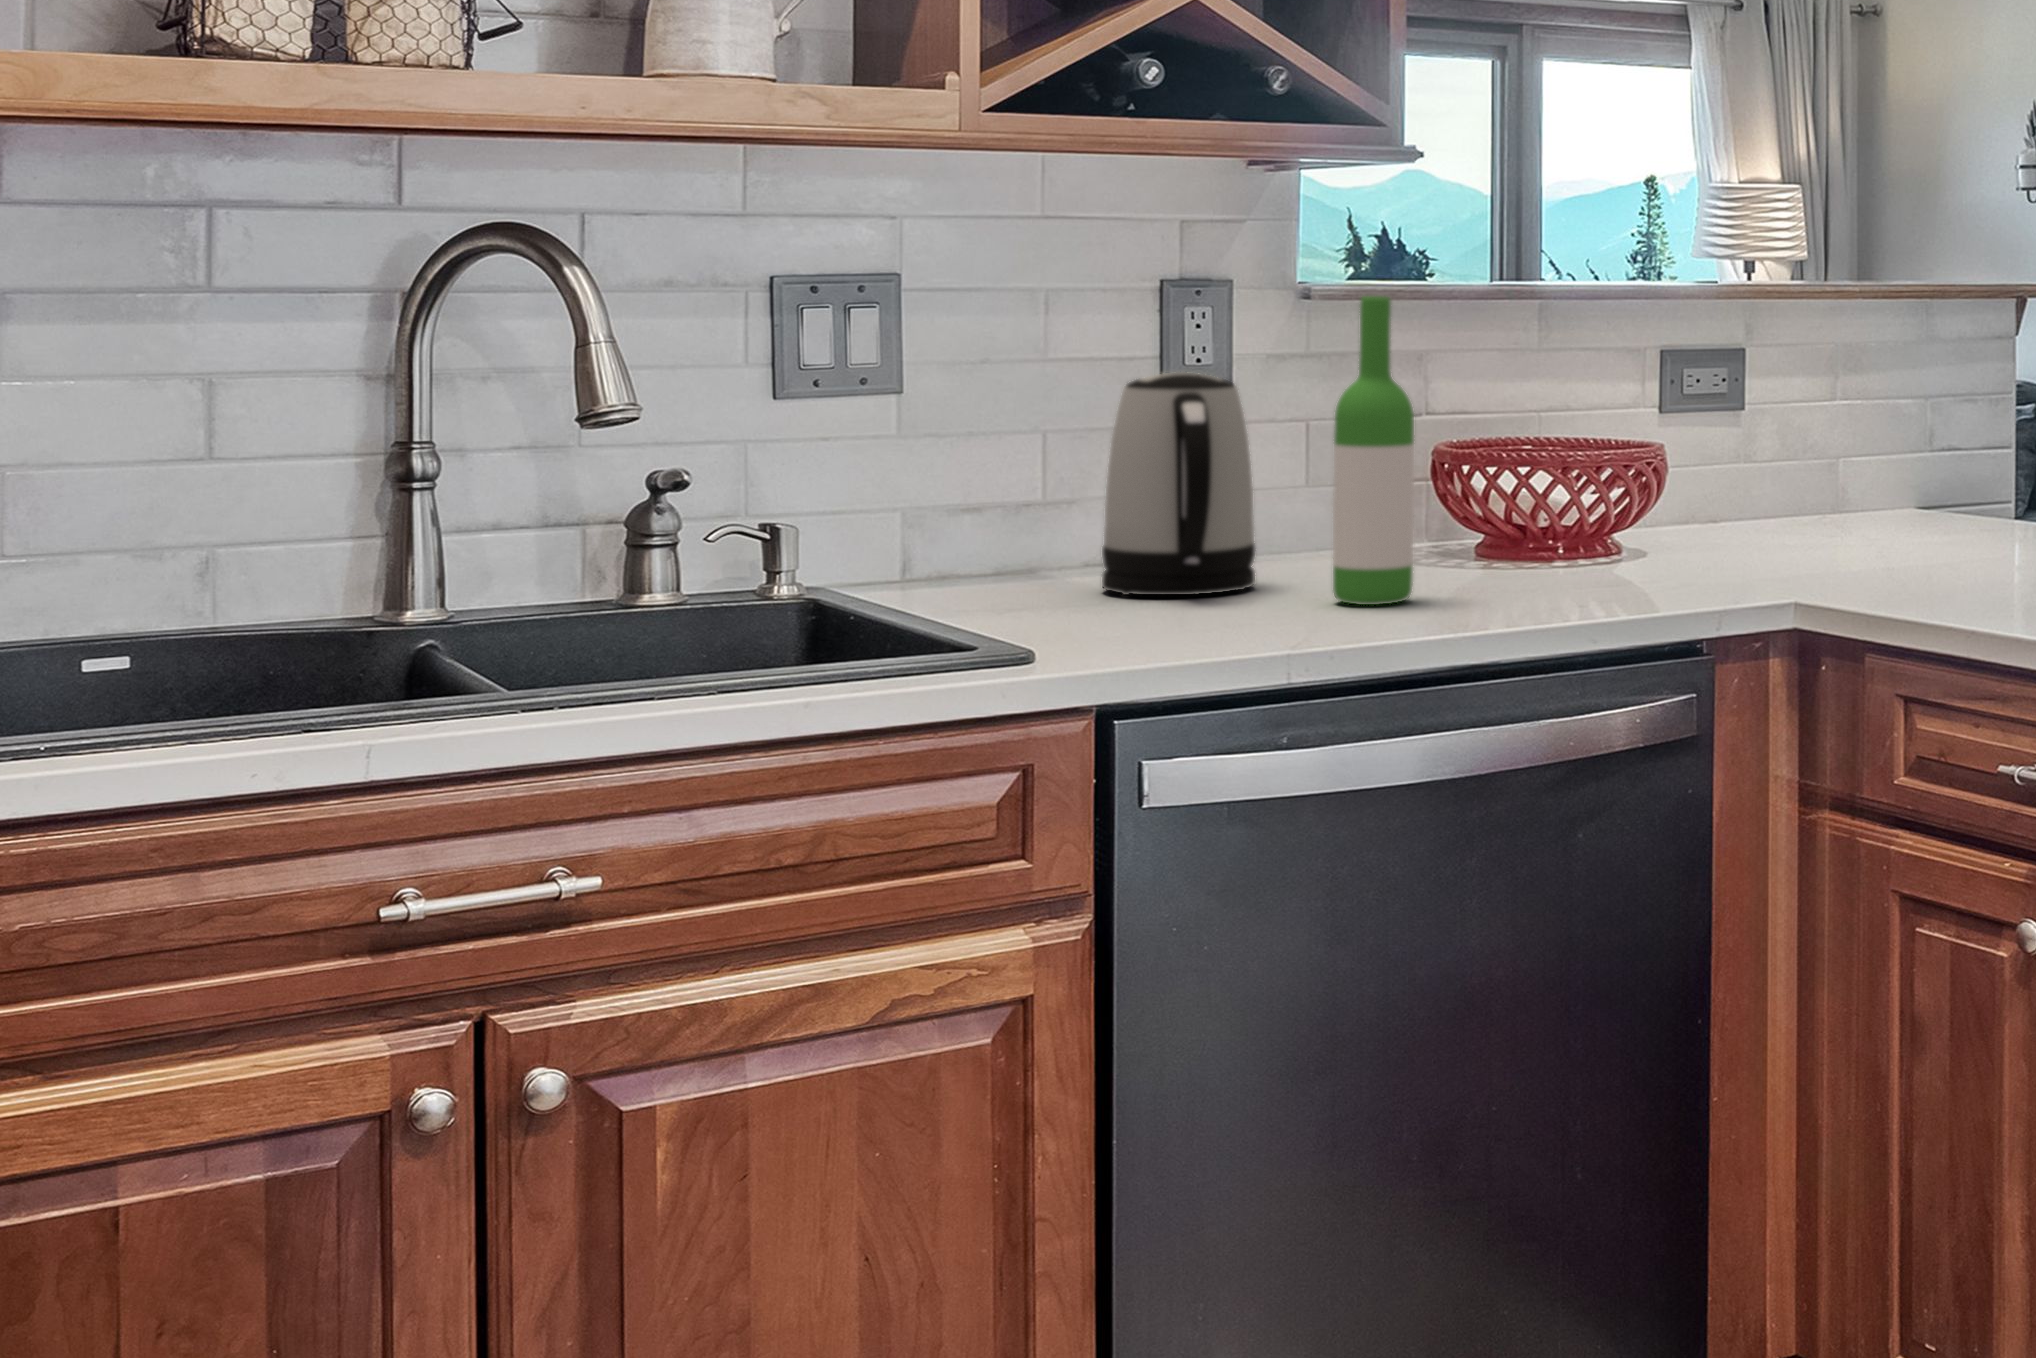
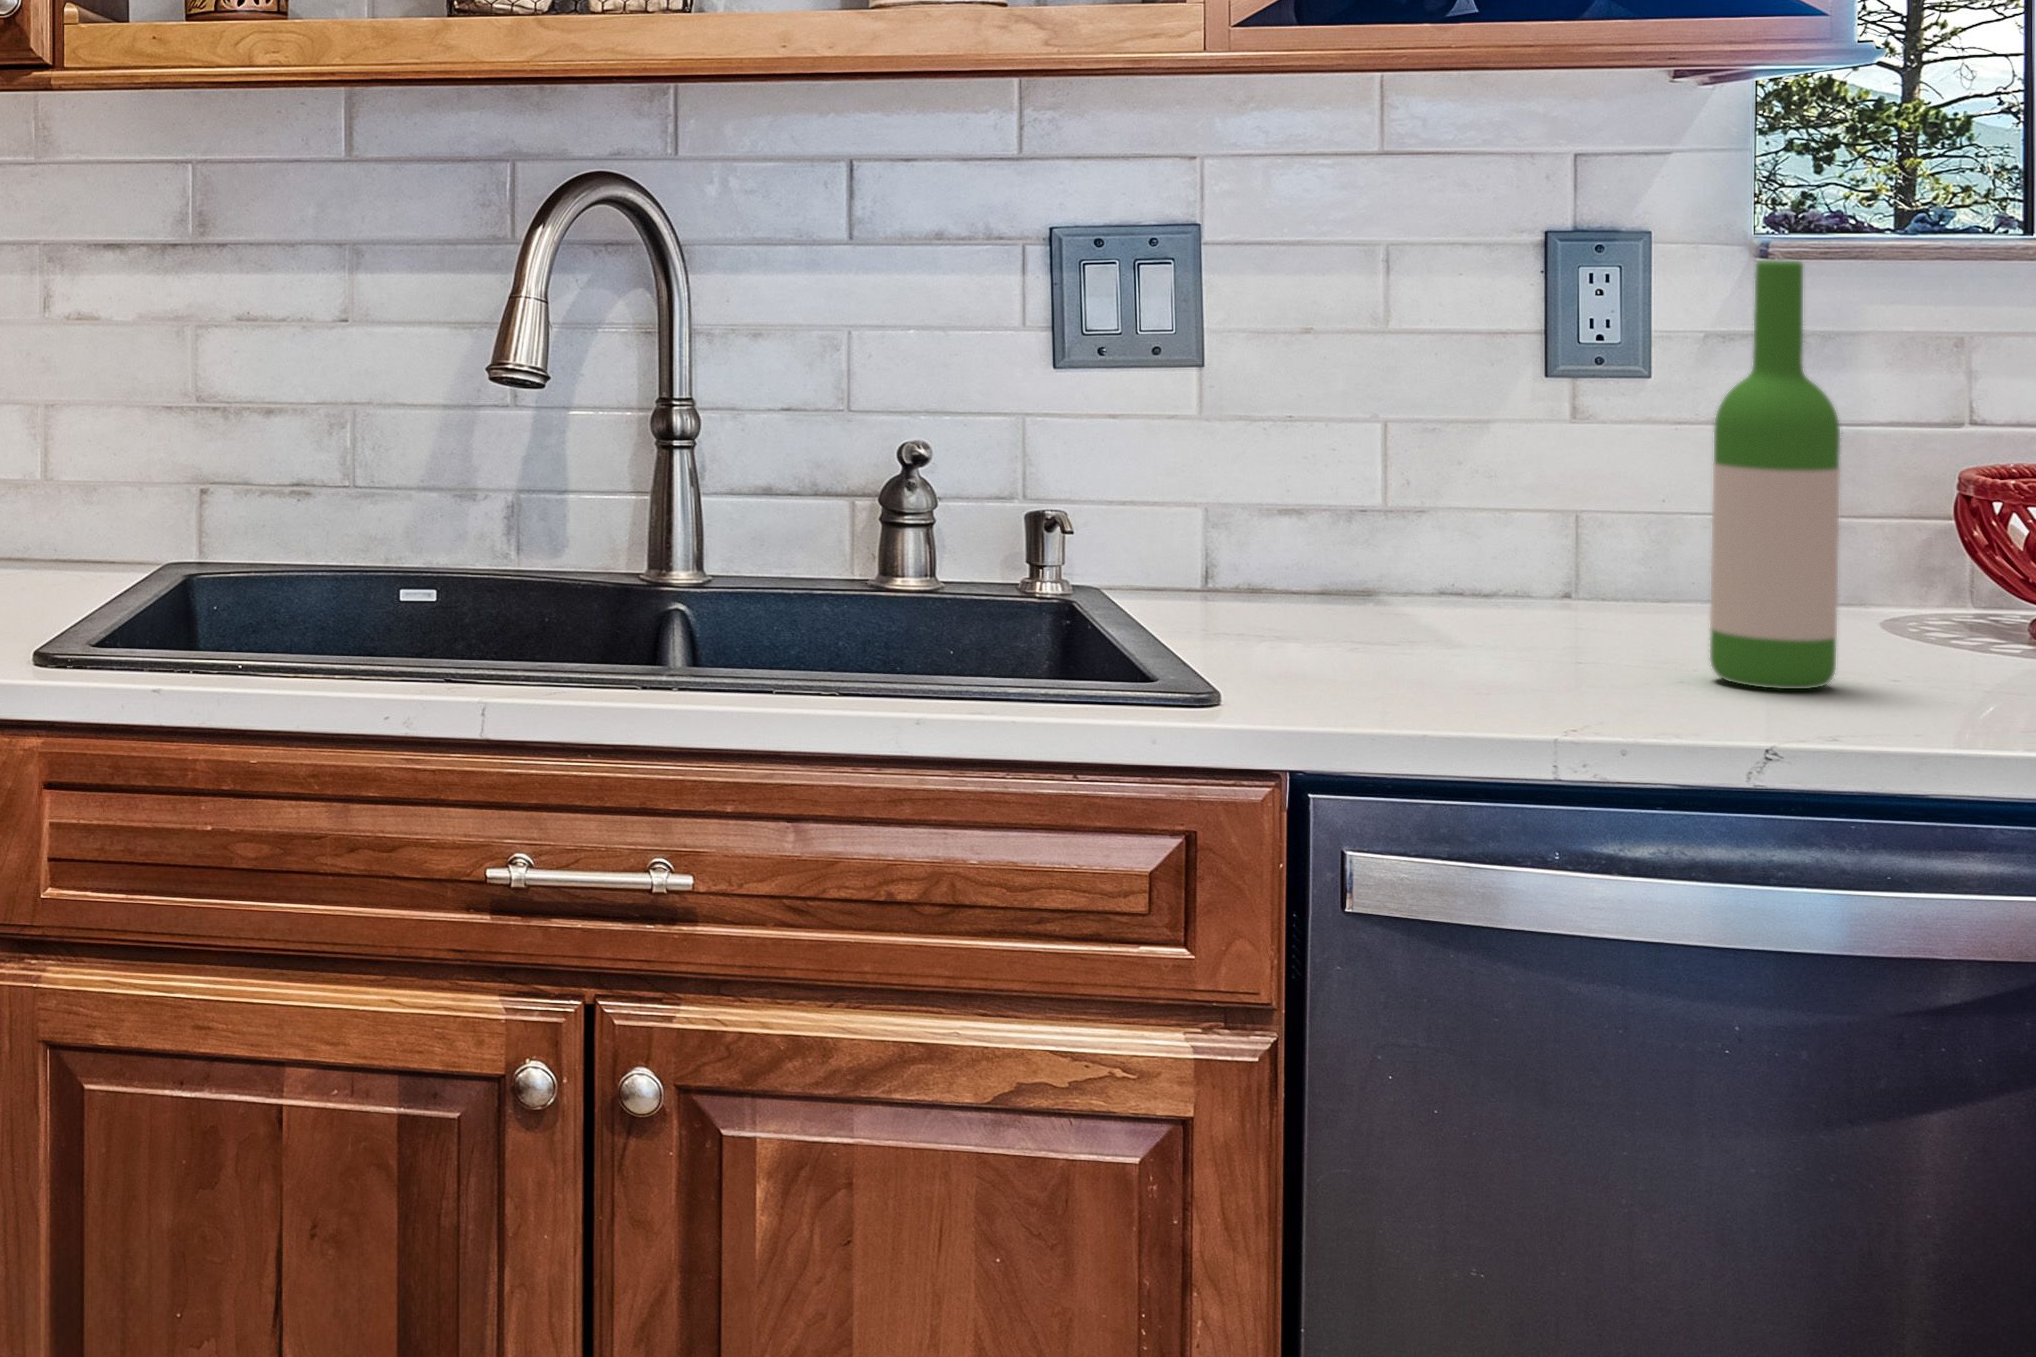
kettle: present [1102,372,1255,595] -> none [1418,357,1631,646]

